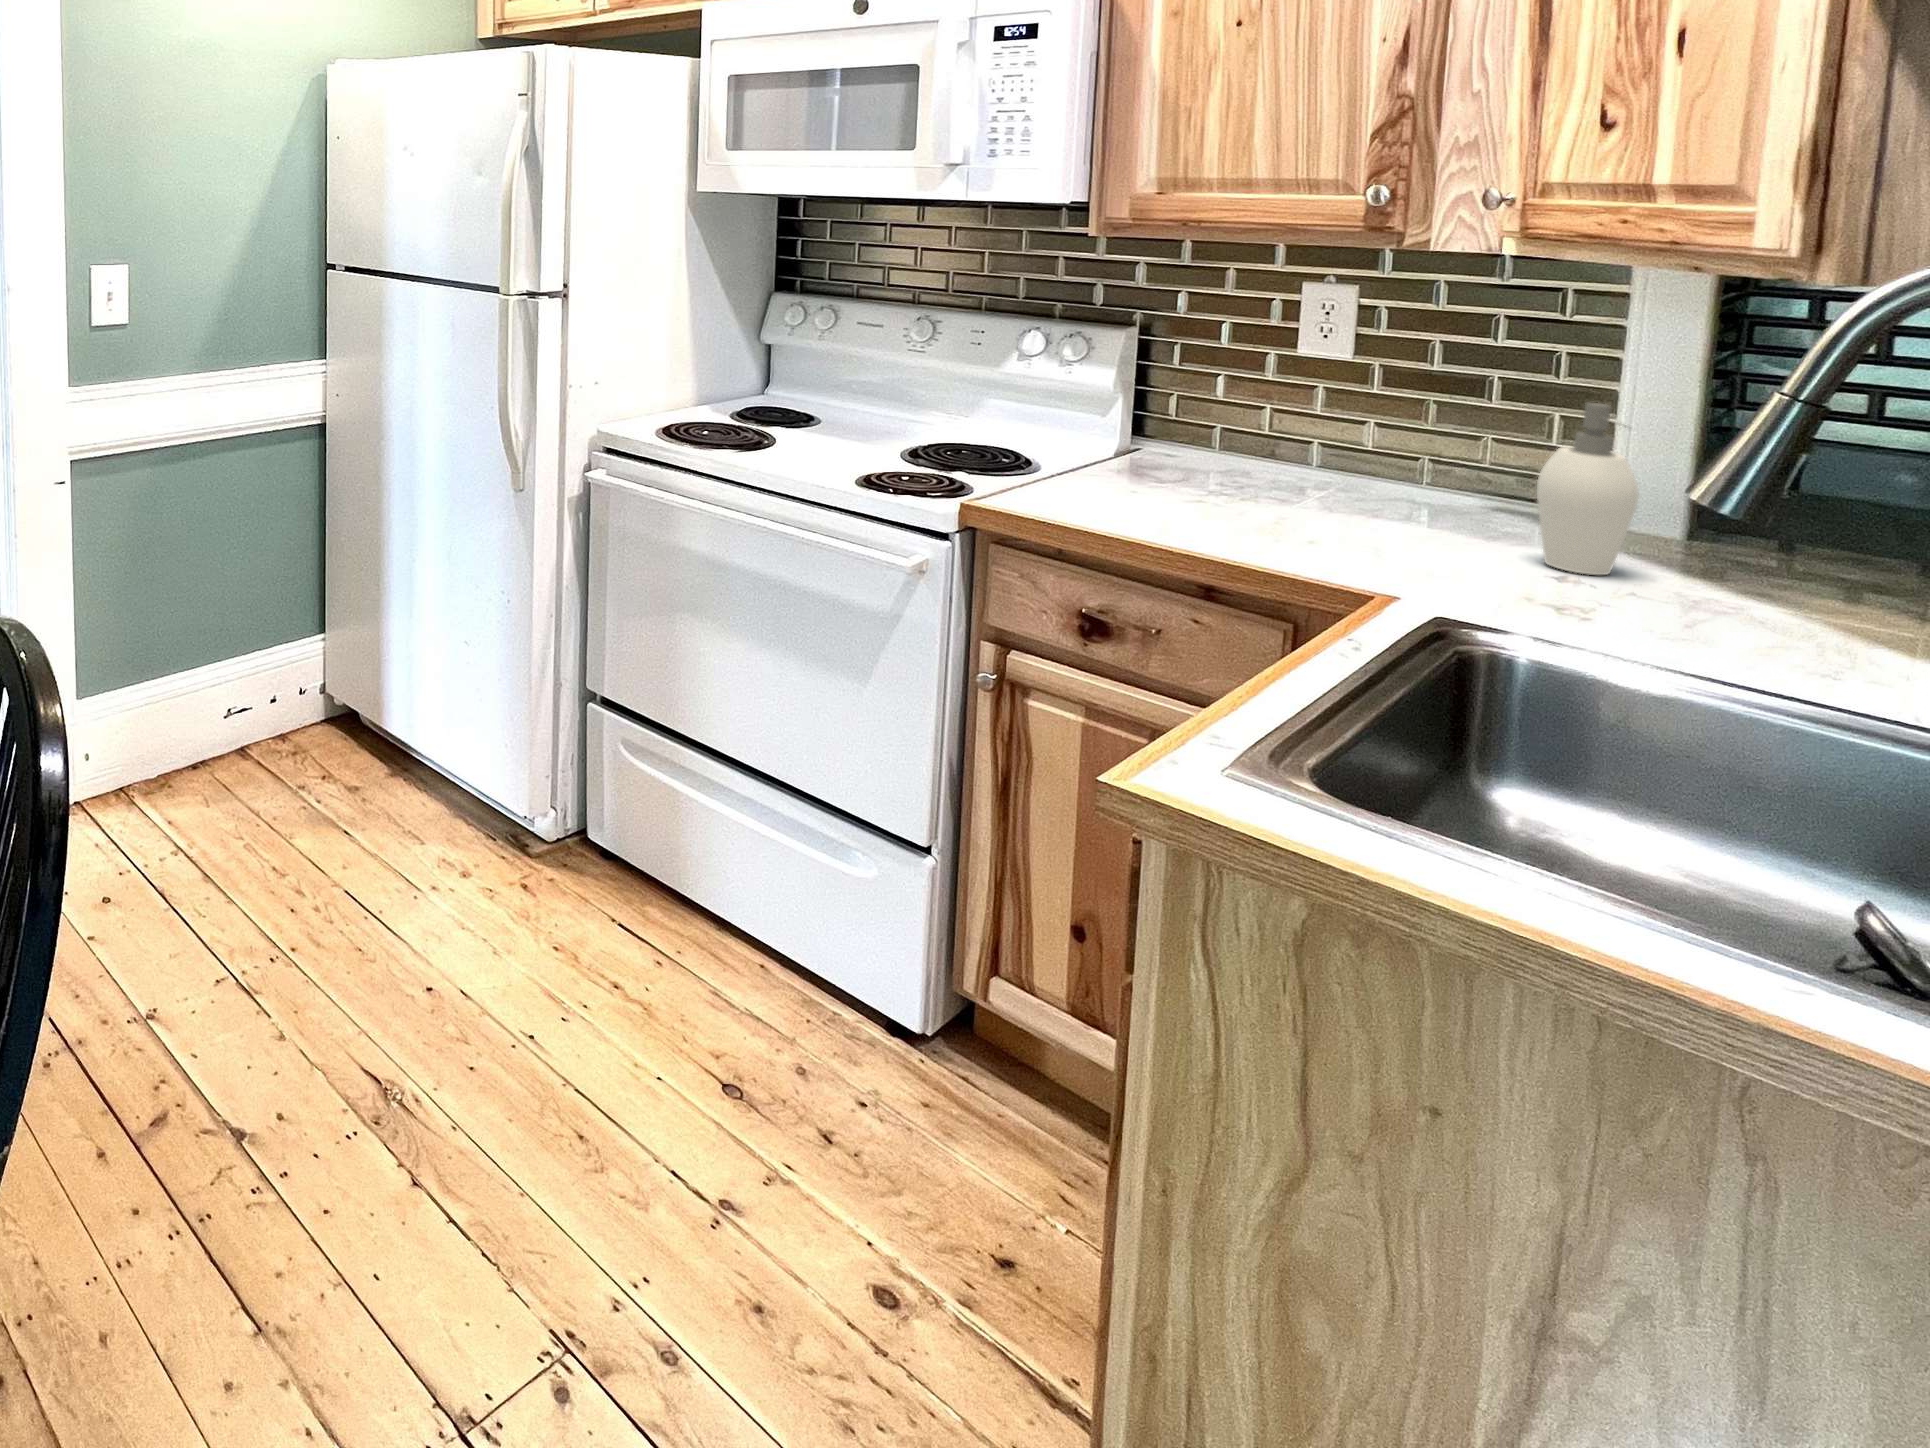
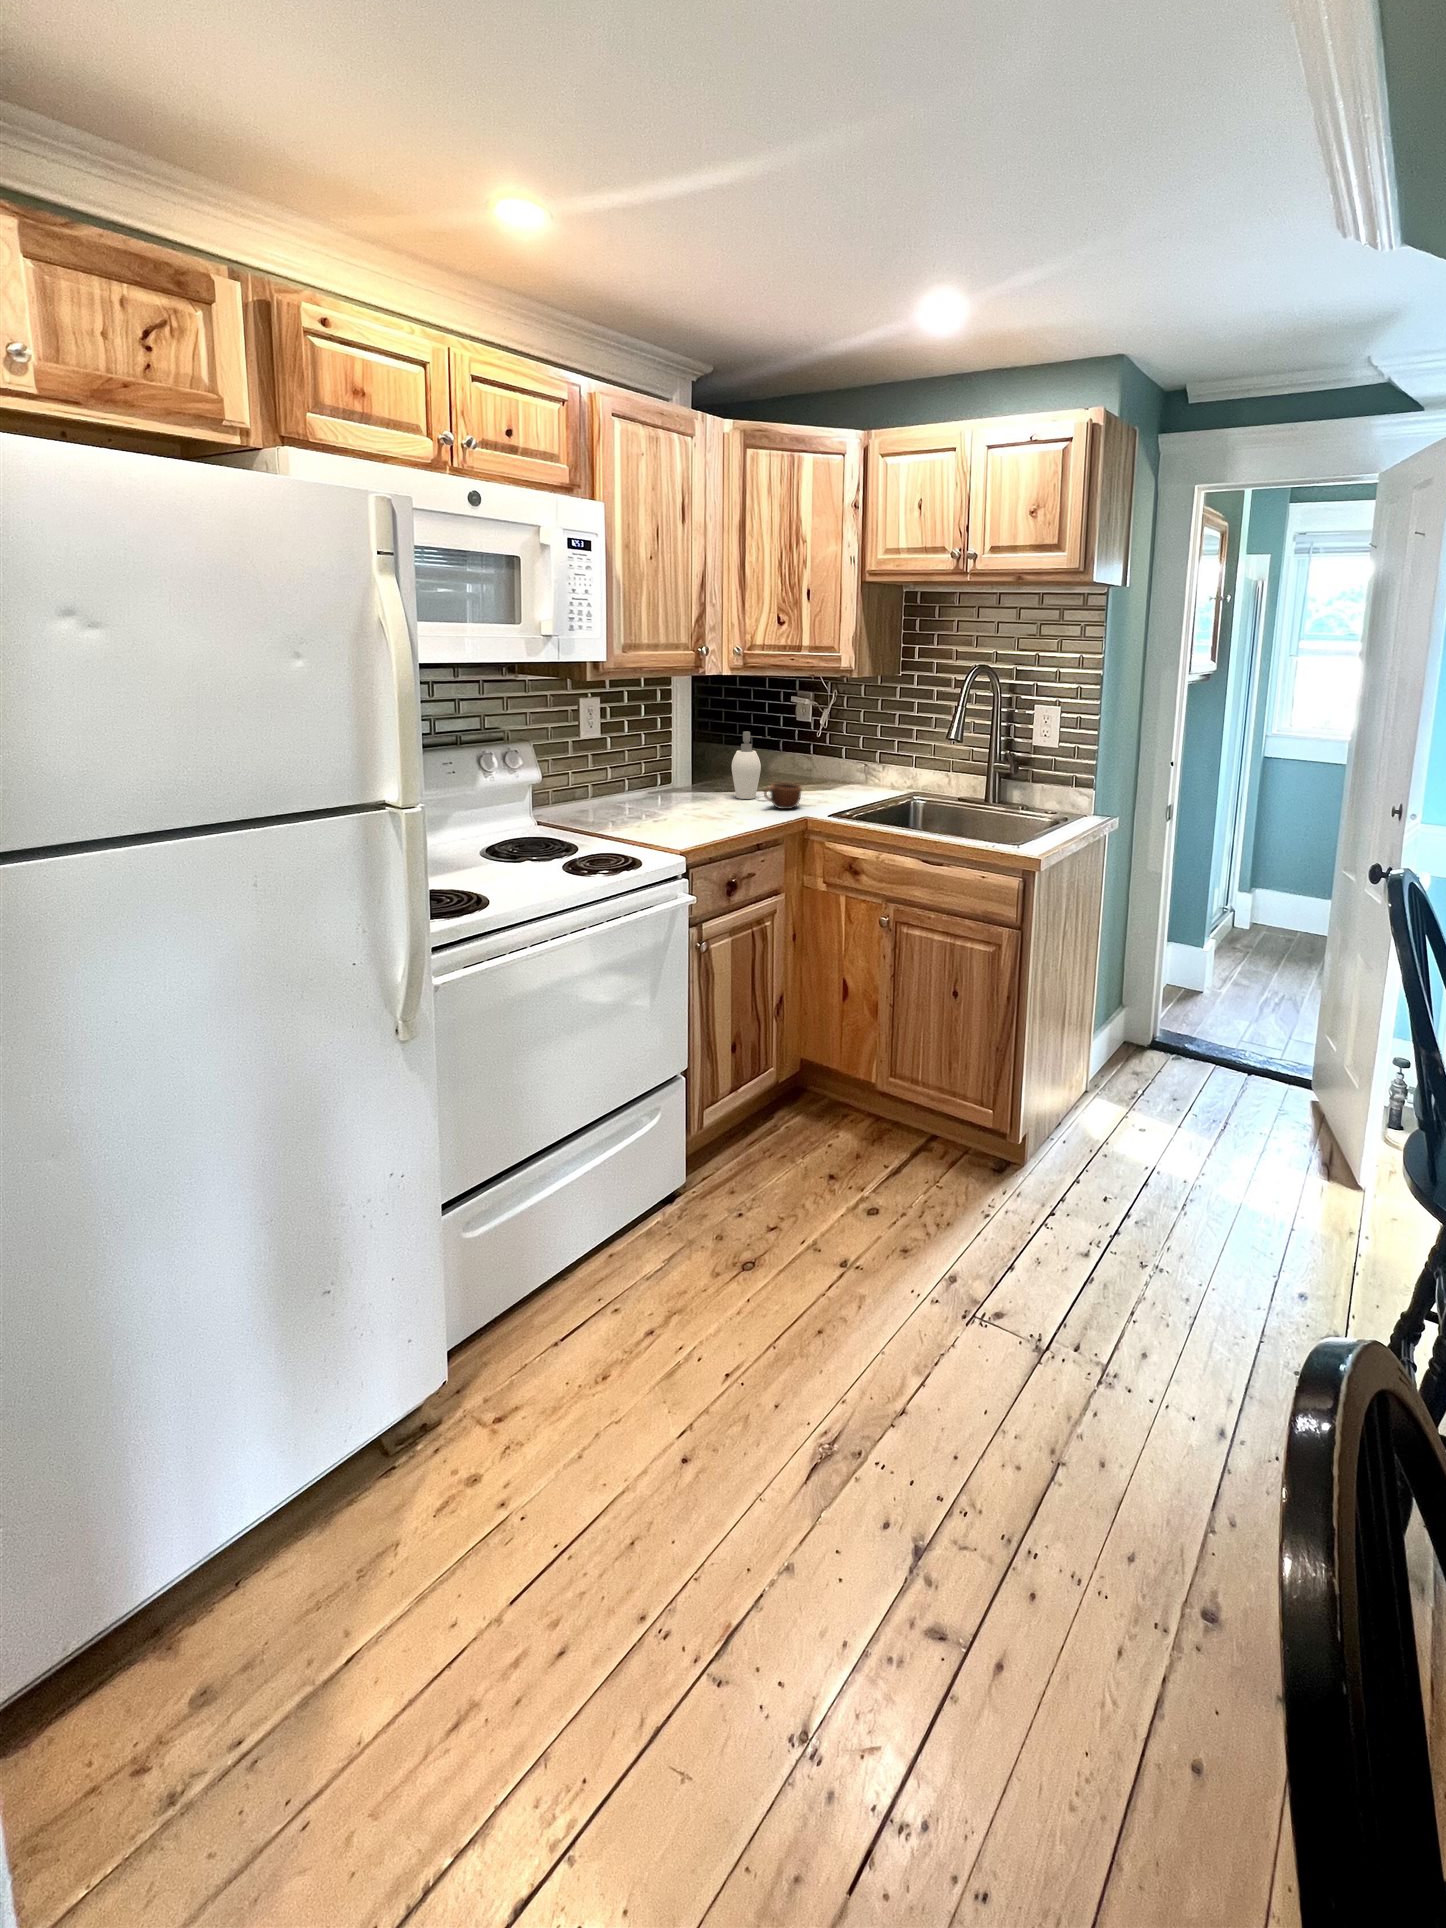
mug: none [1413,518,1534,595] -> present [764,783,802,809]

